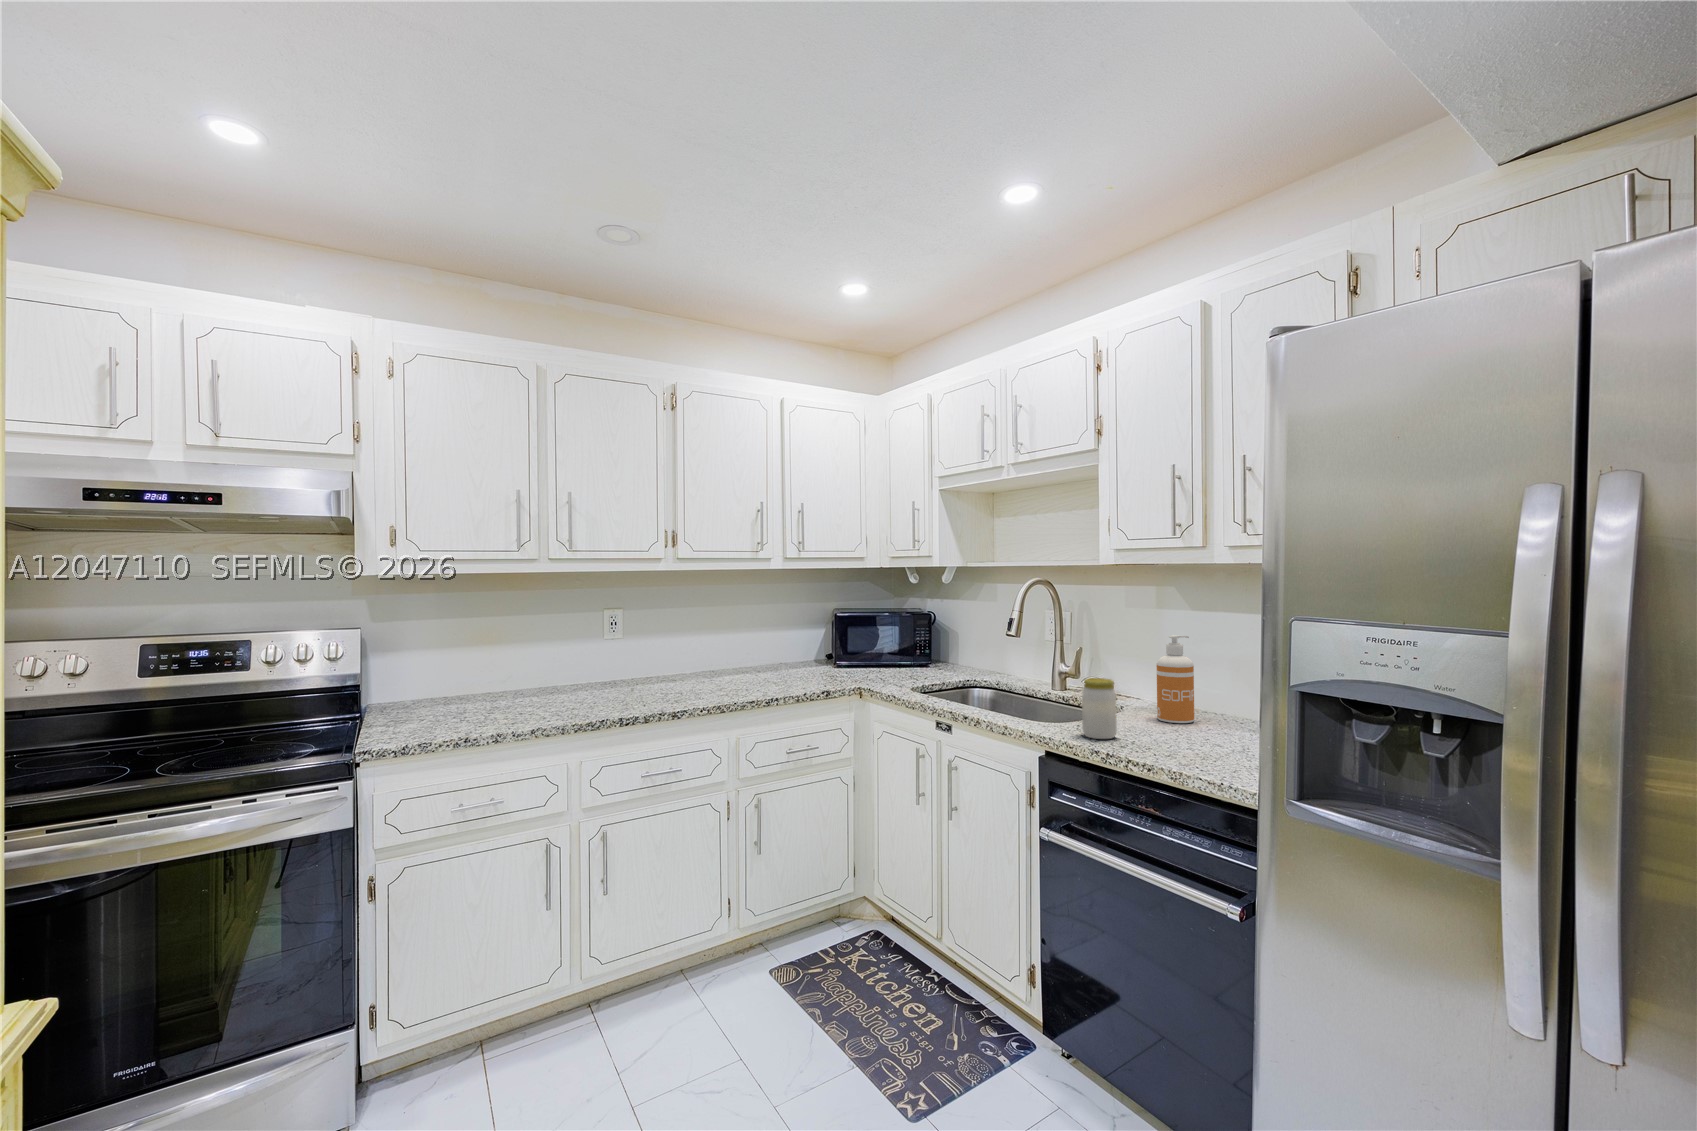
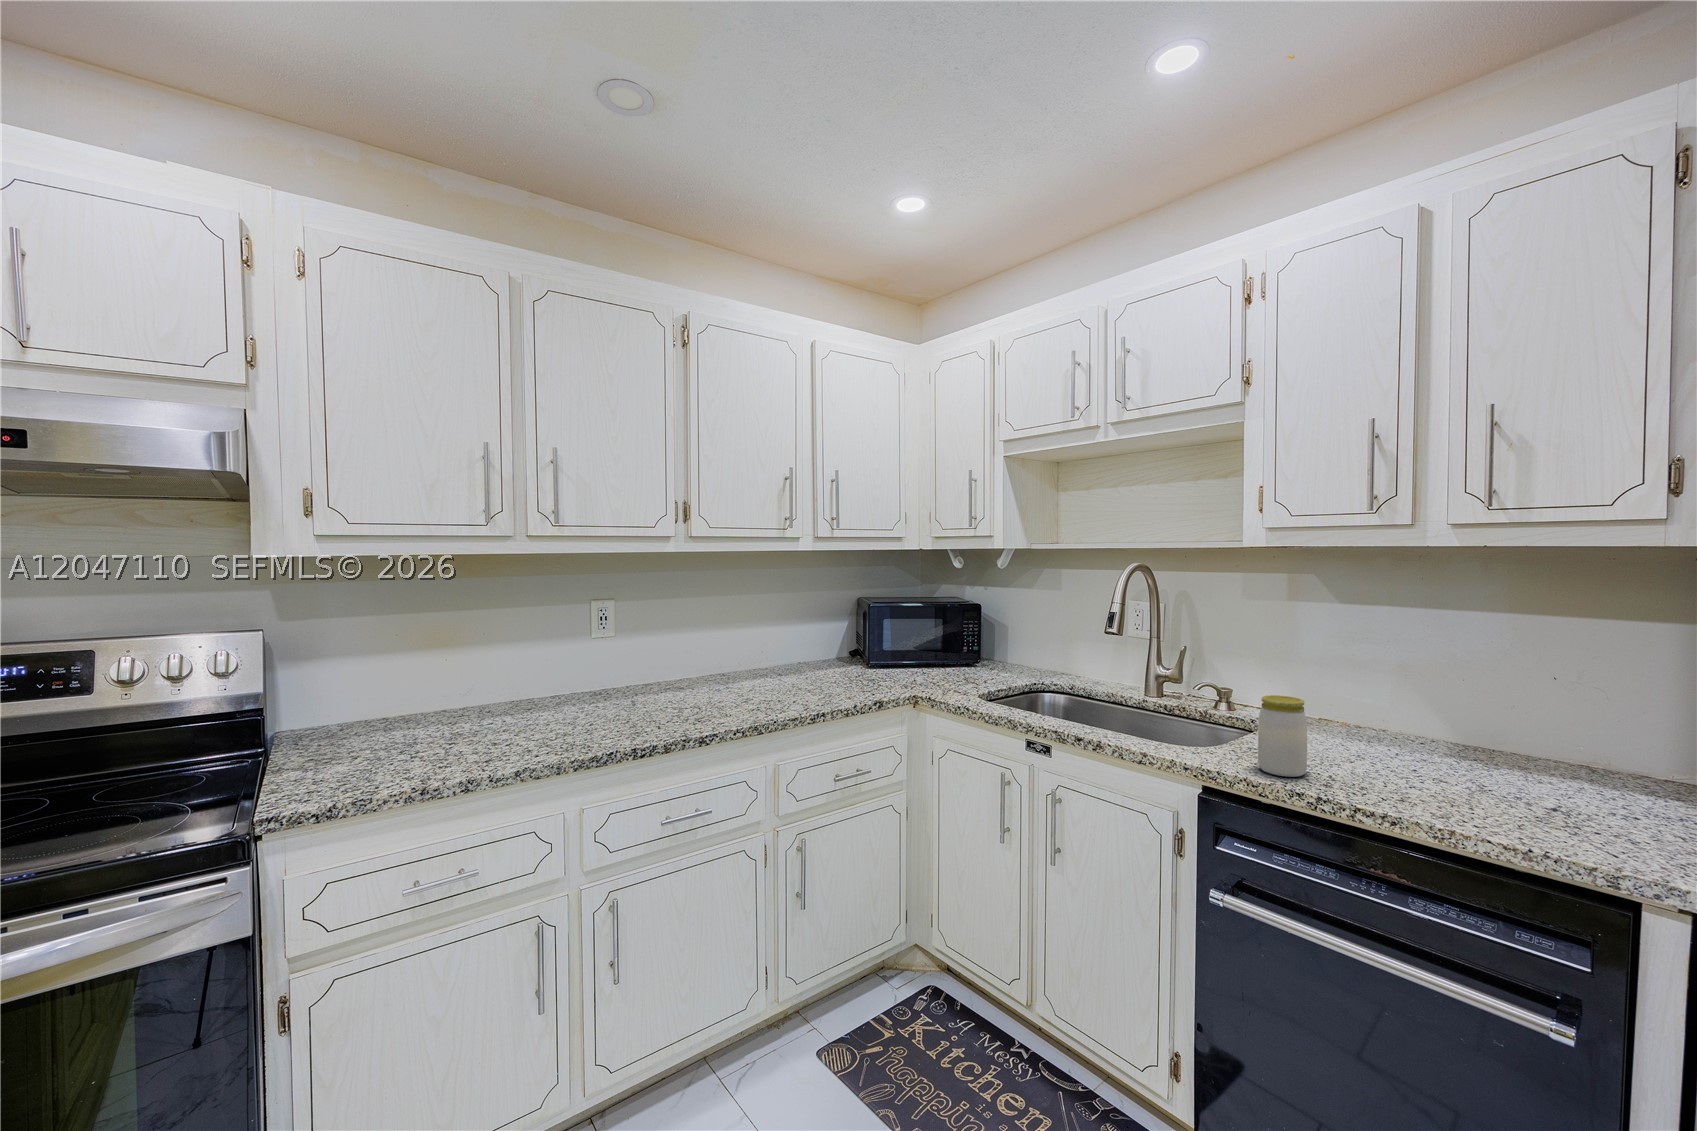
soap dispenser: present [1156,635,1195,723] -> none [1315,636,1366,747]

